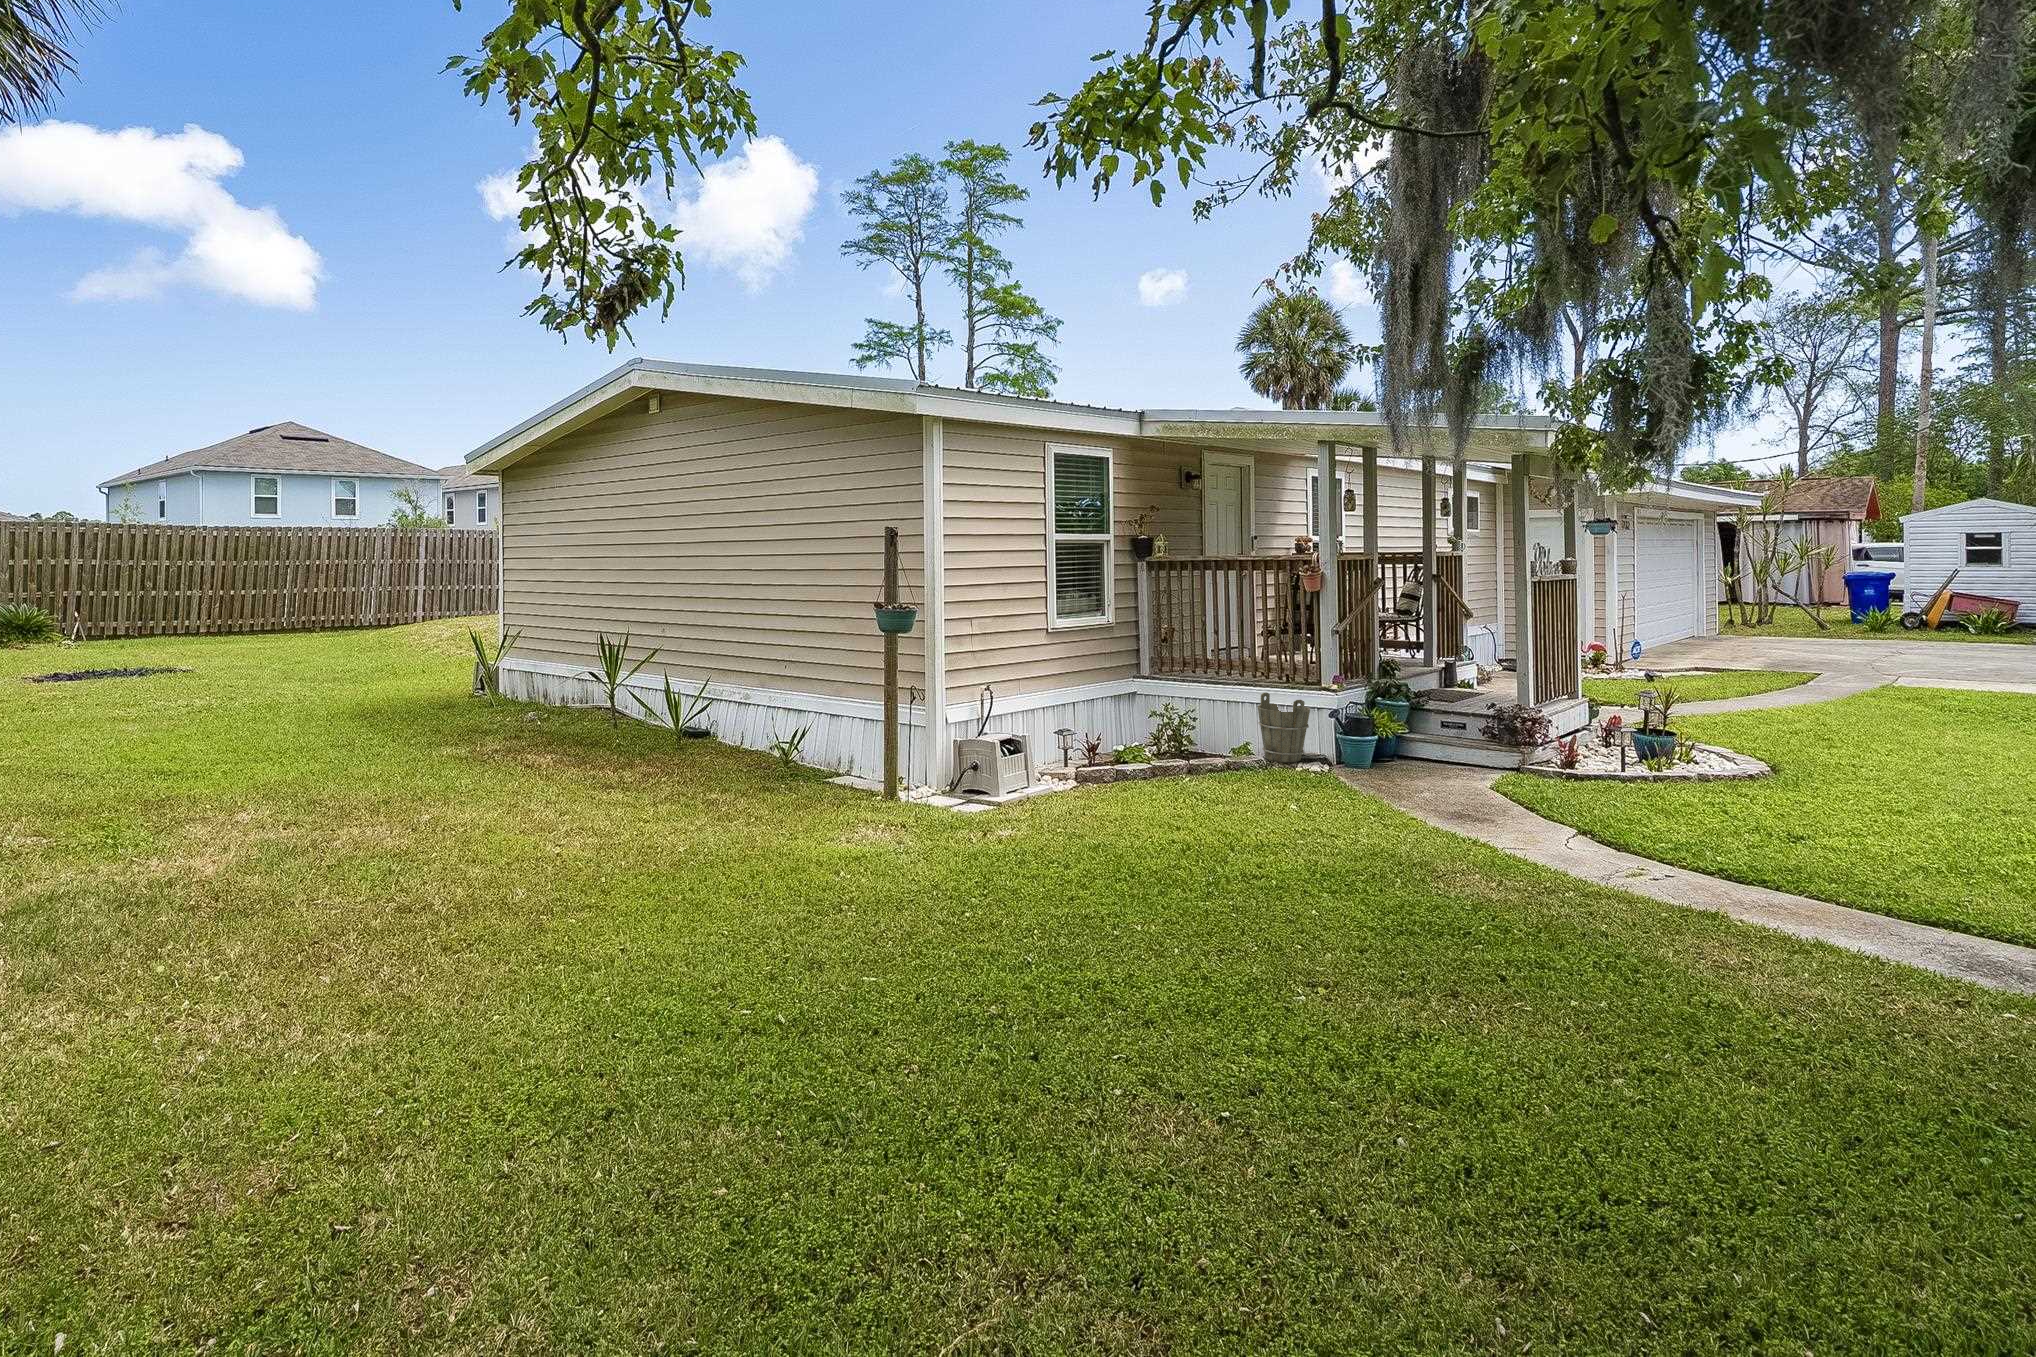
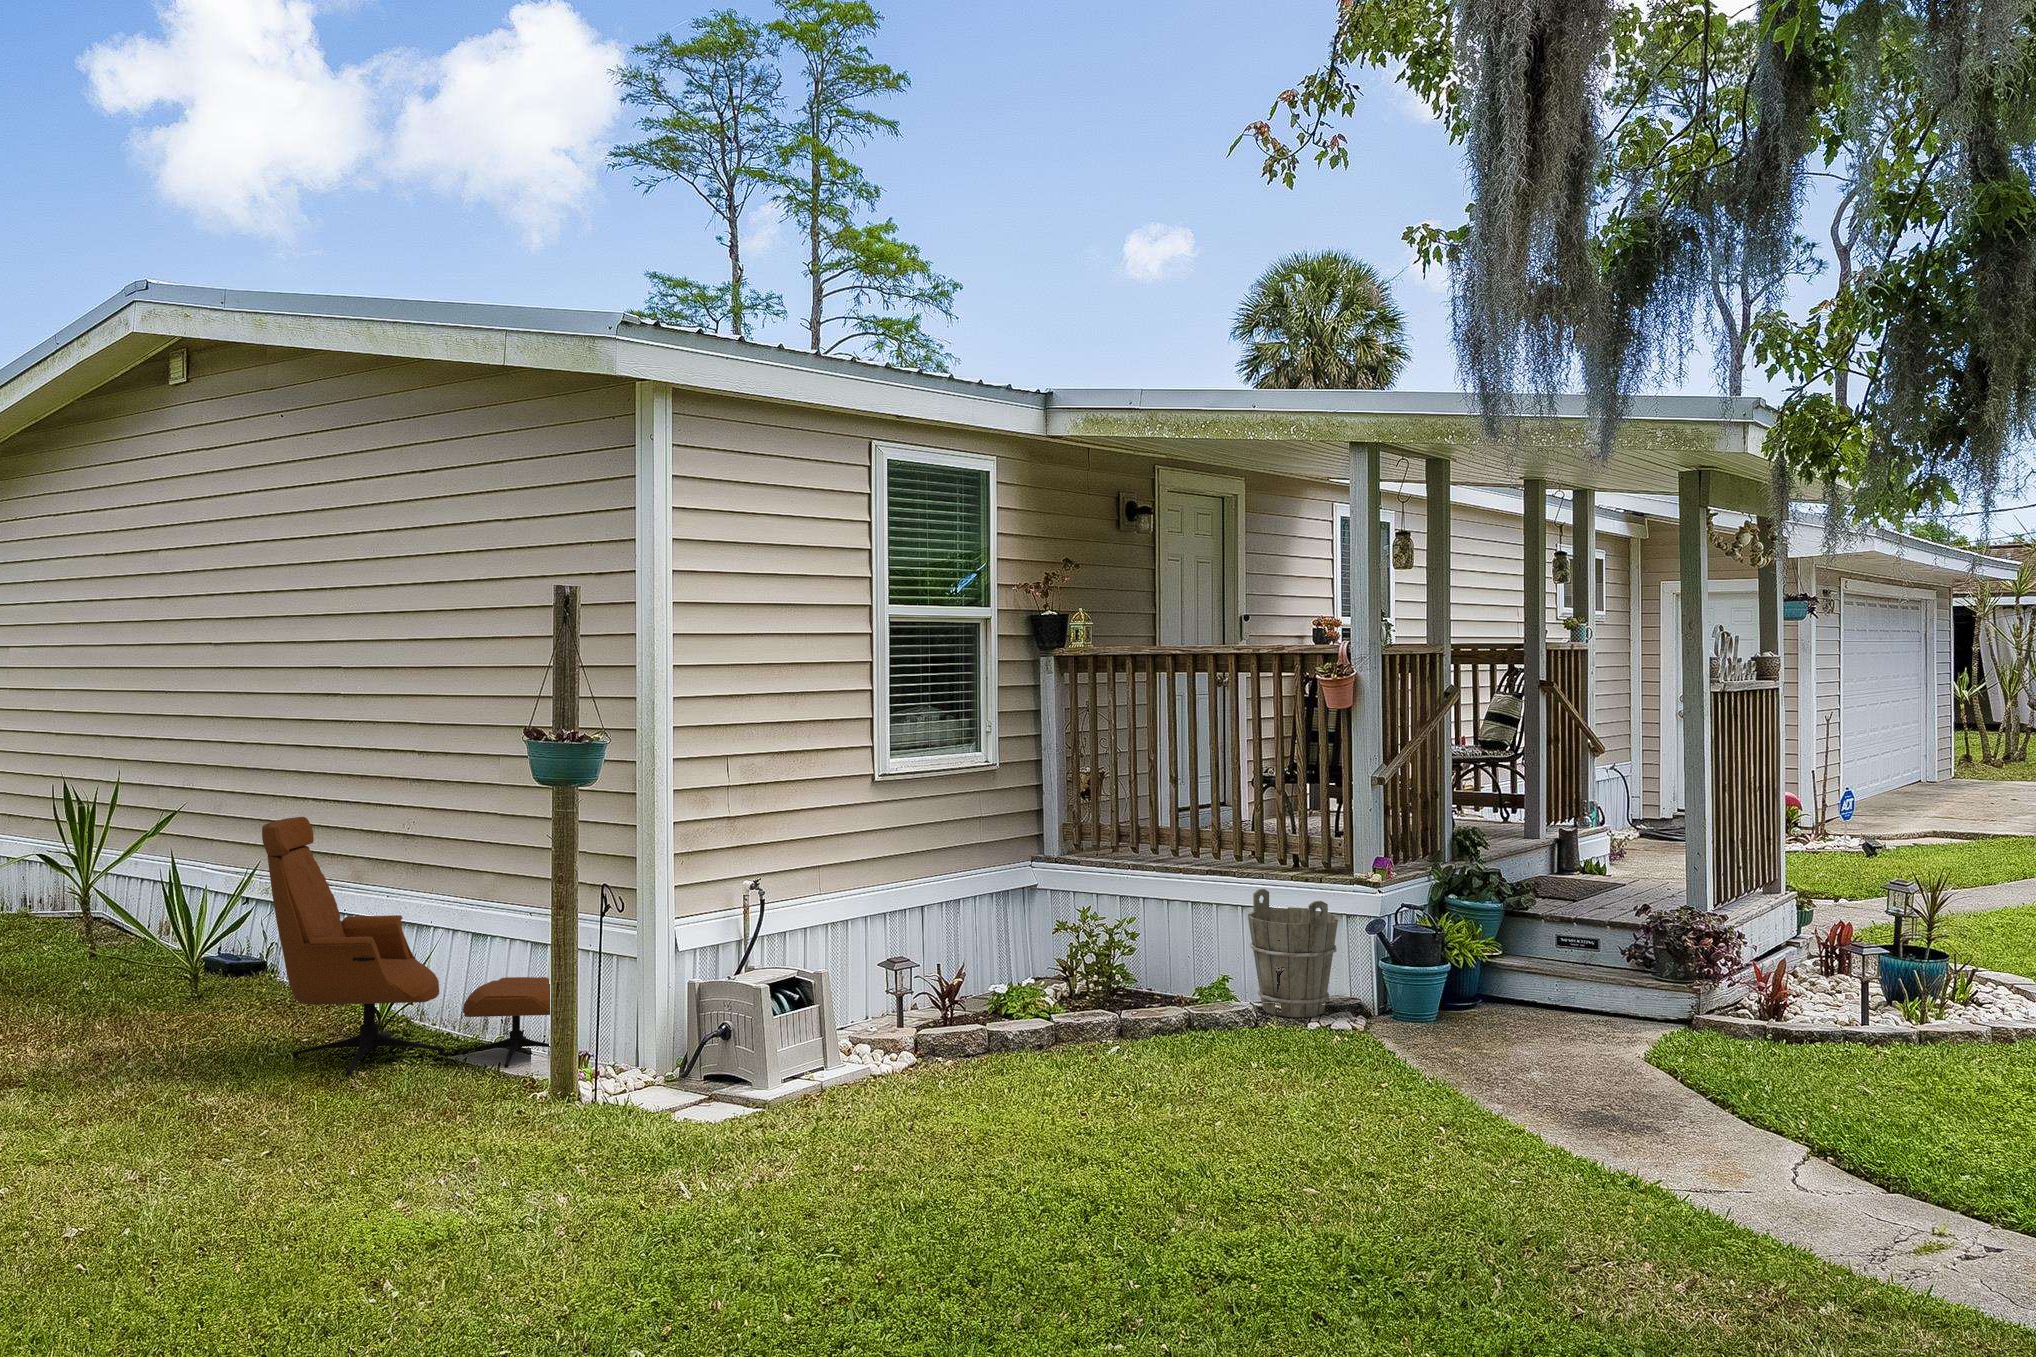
lounge chair: none [749,648,899,776] -> present [262,817,550,1076]

